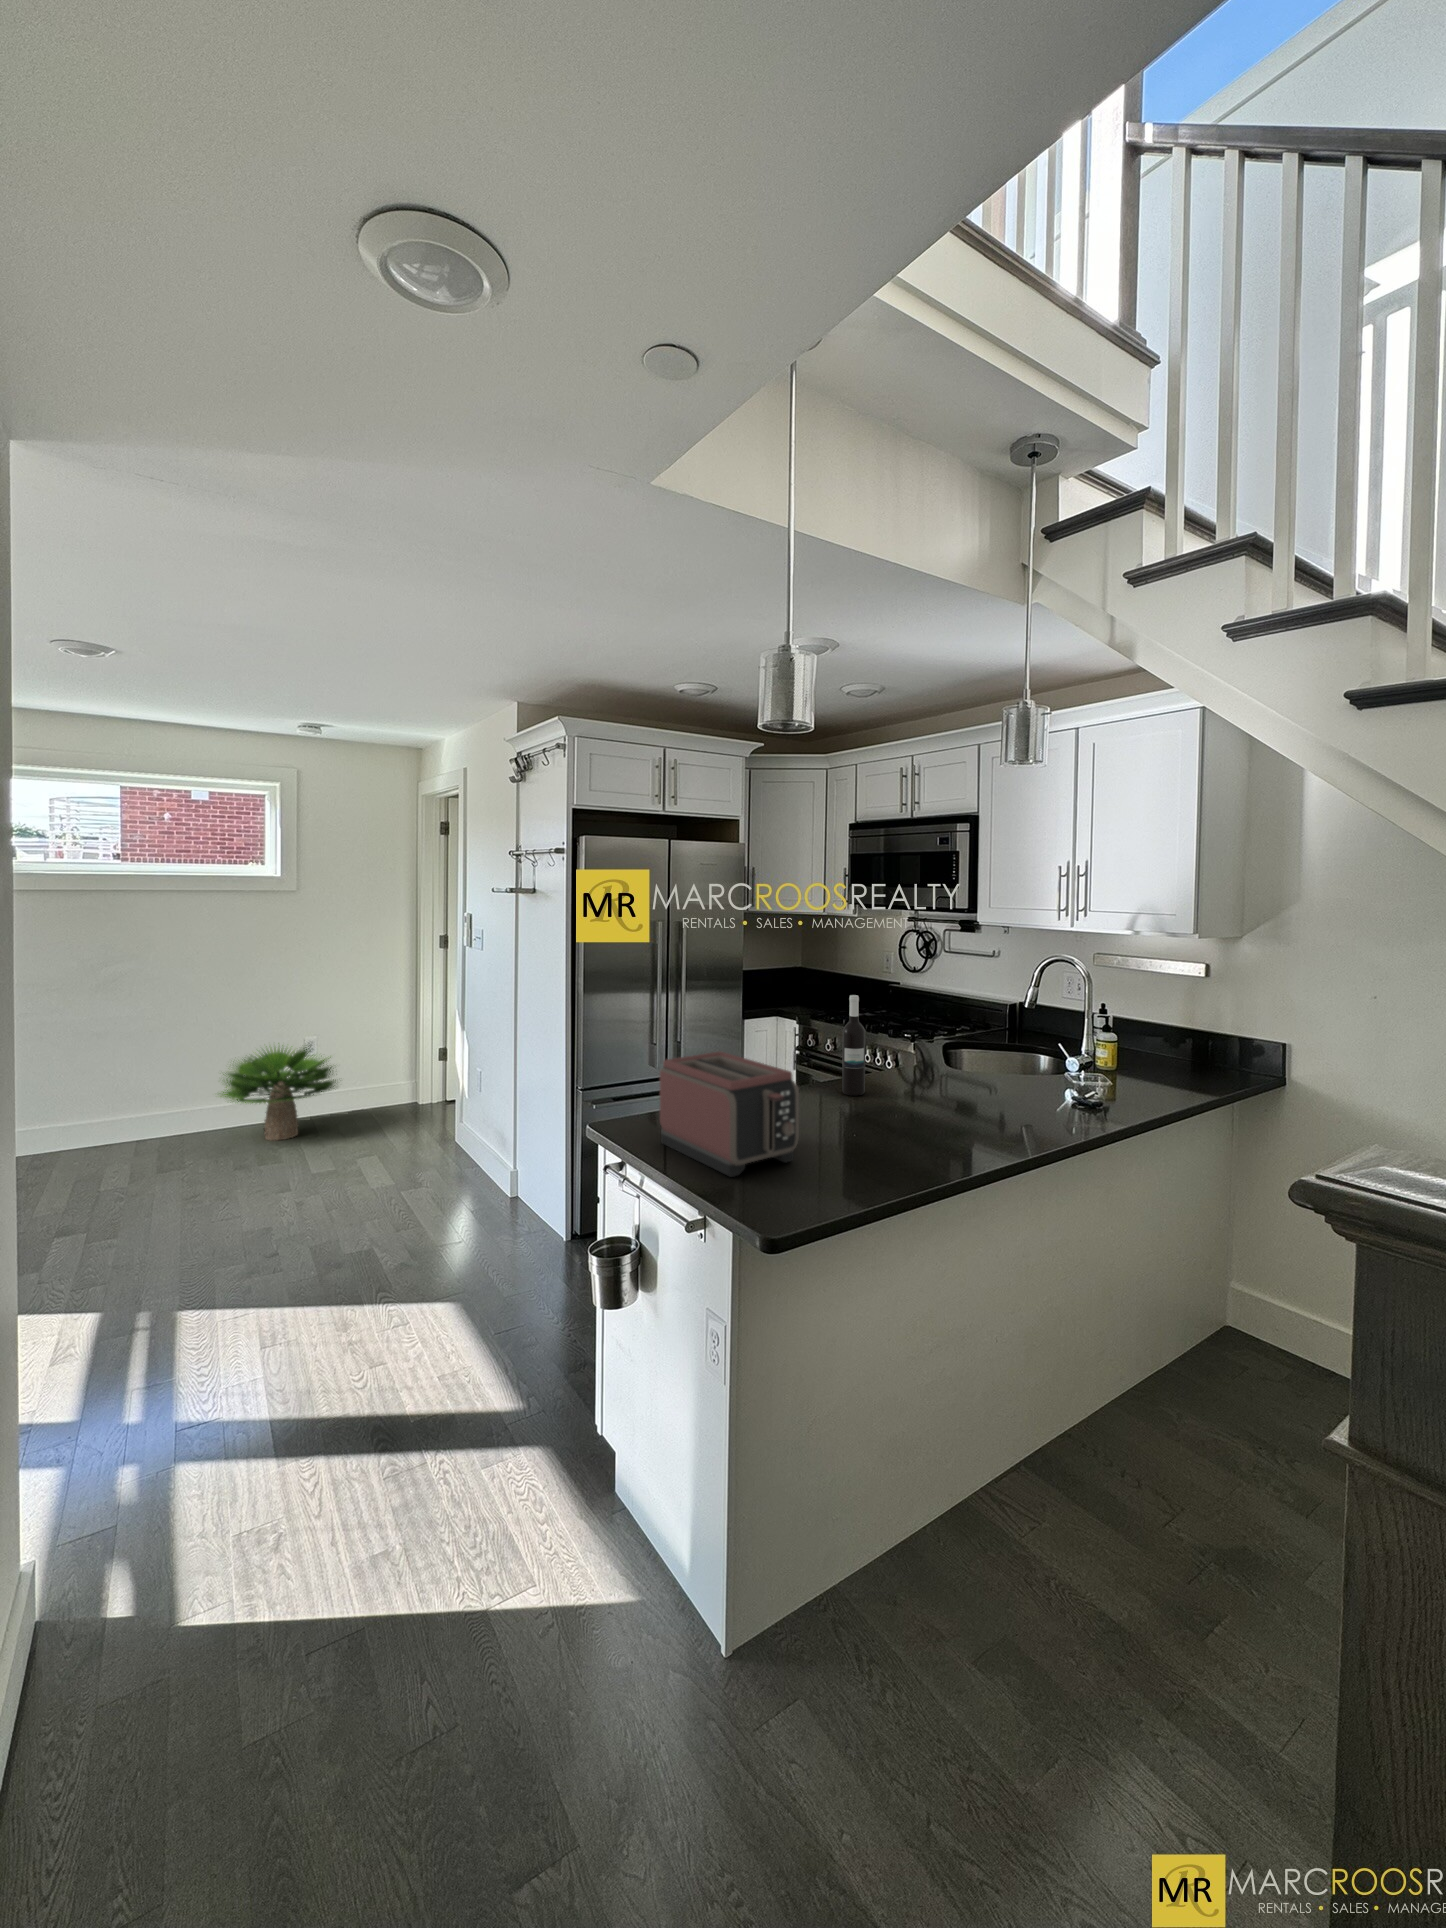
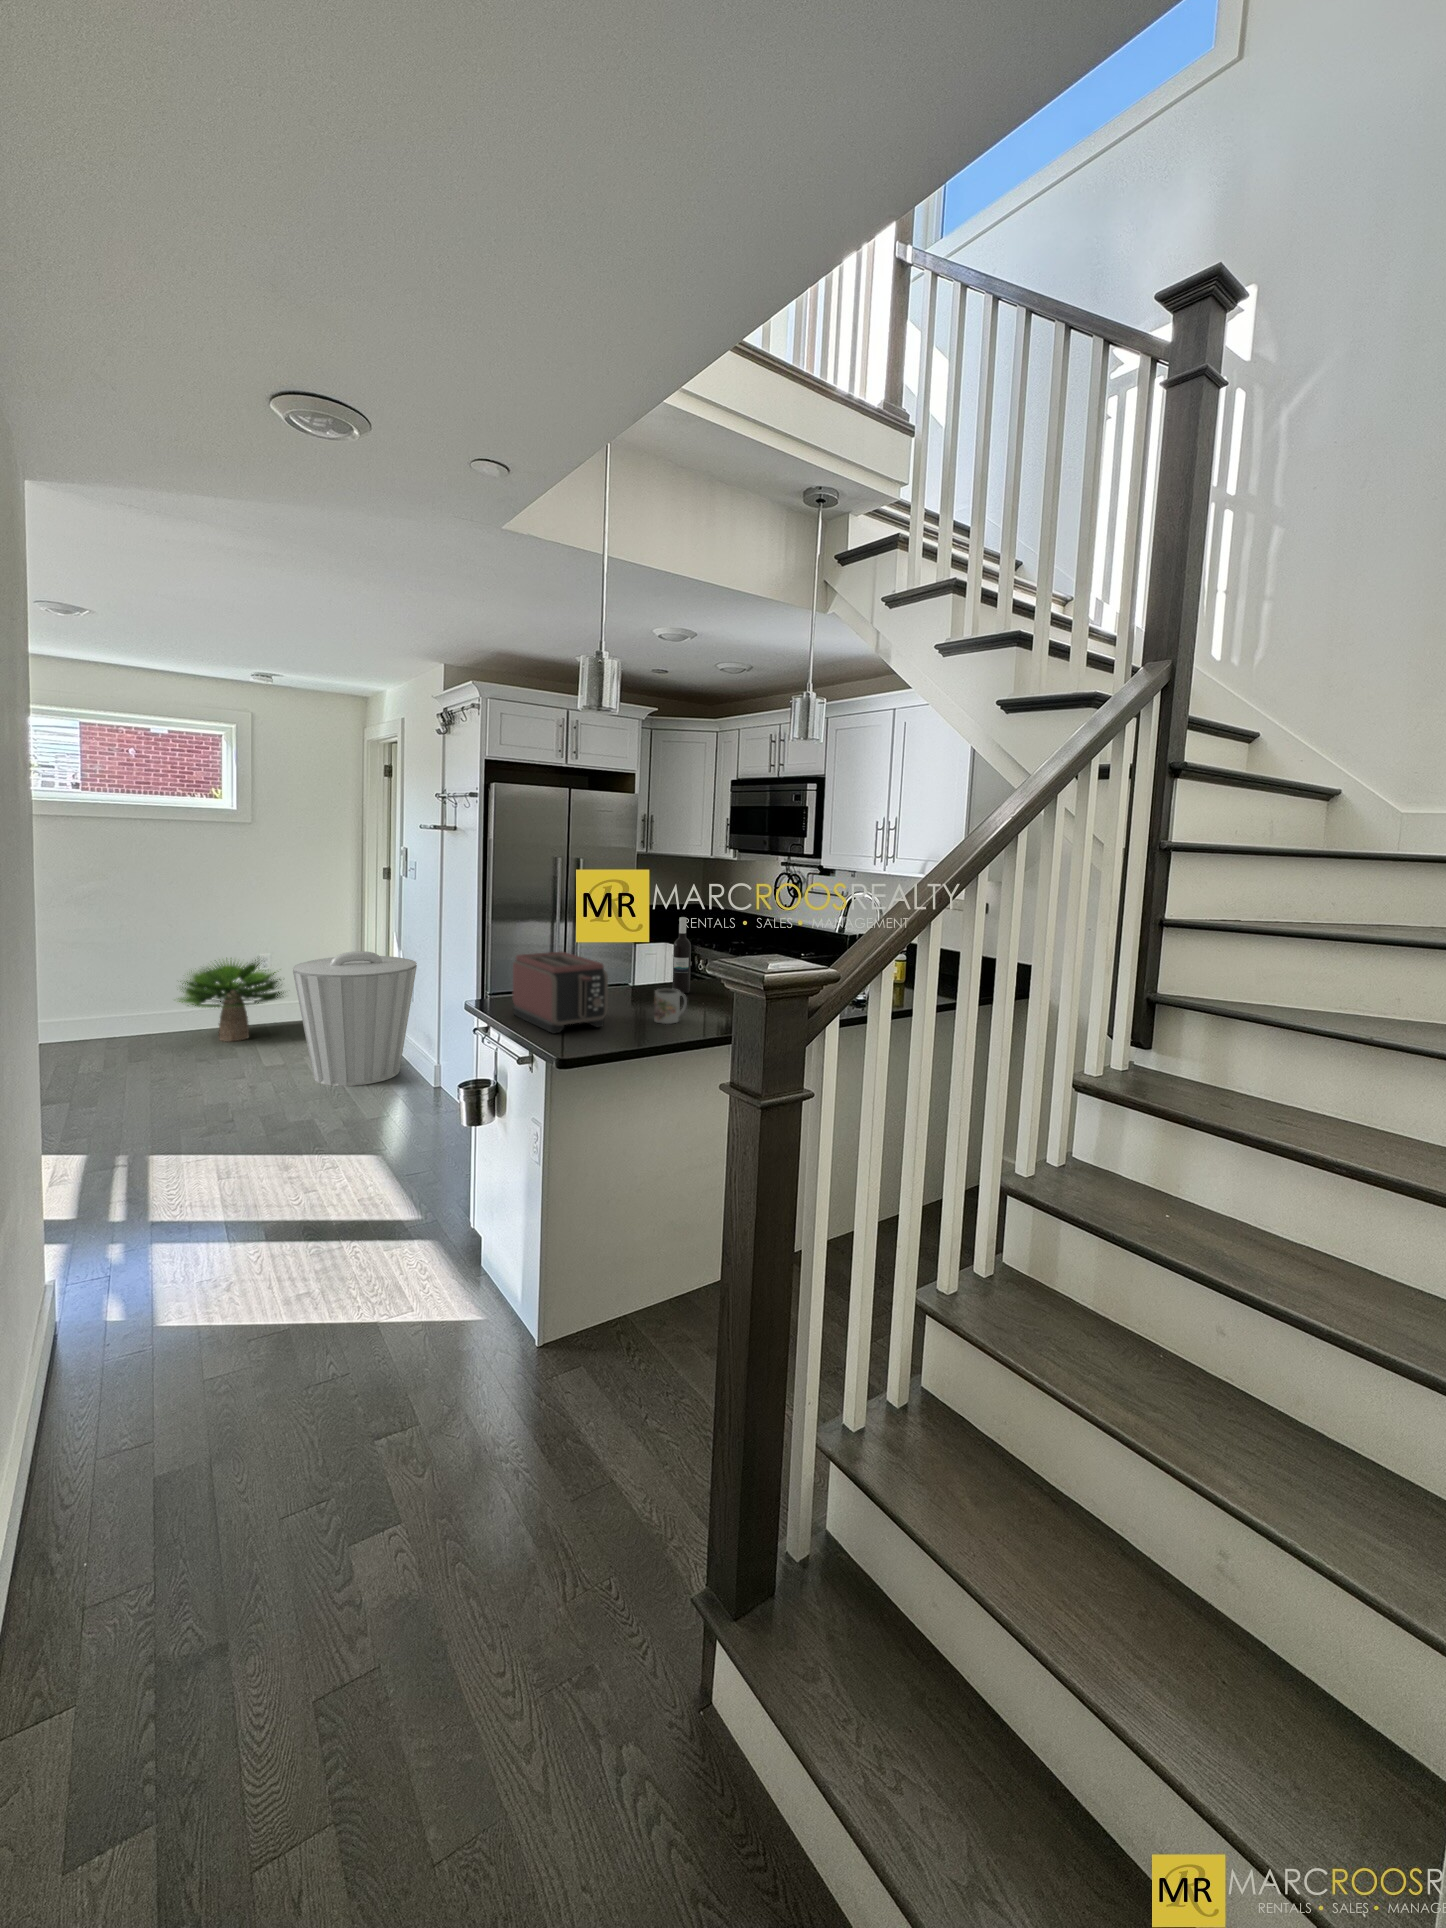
trash can: none [349,1036,489,1198] -> present [293,951,417,1086]
mug: none [852,1099,893,1151] -> present [654,989,687,1024]

